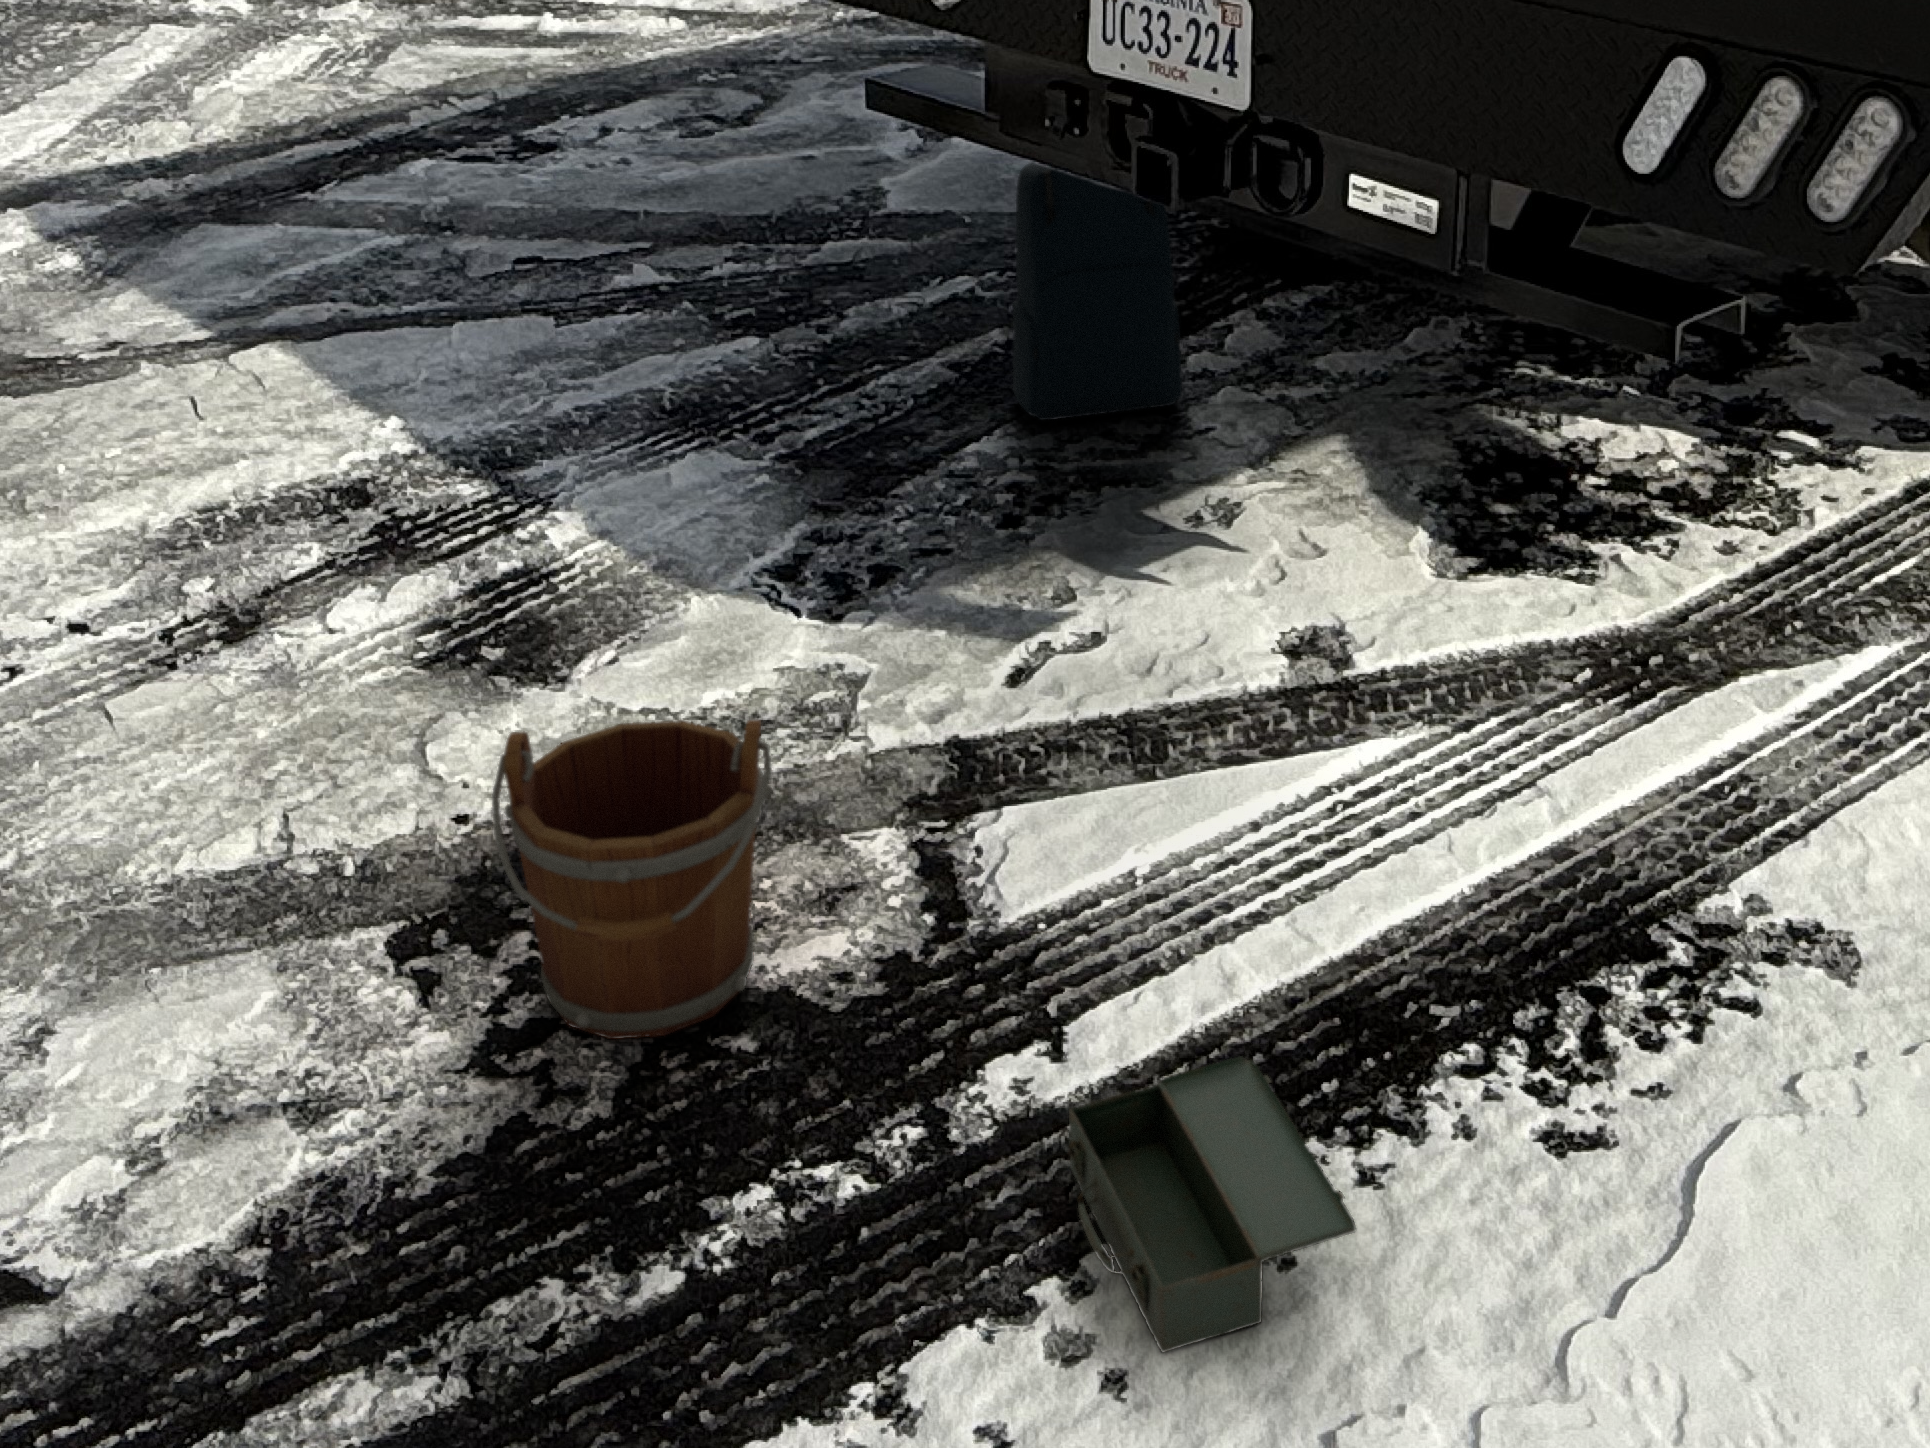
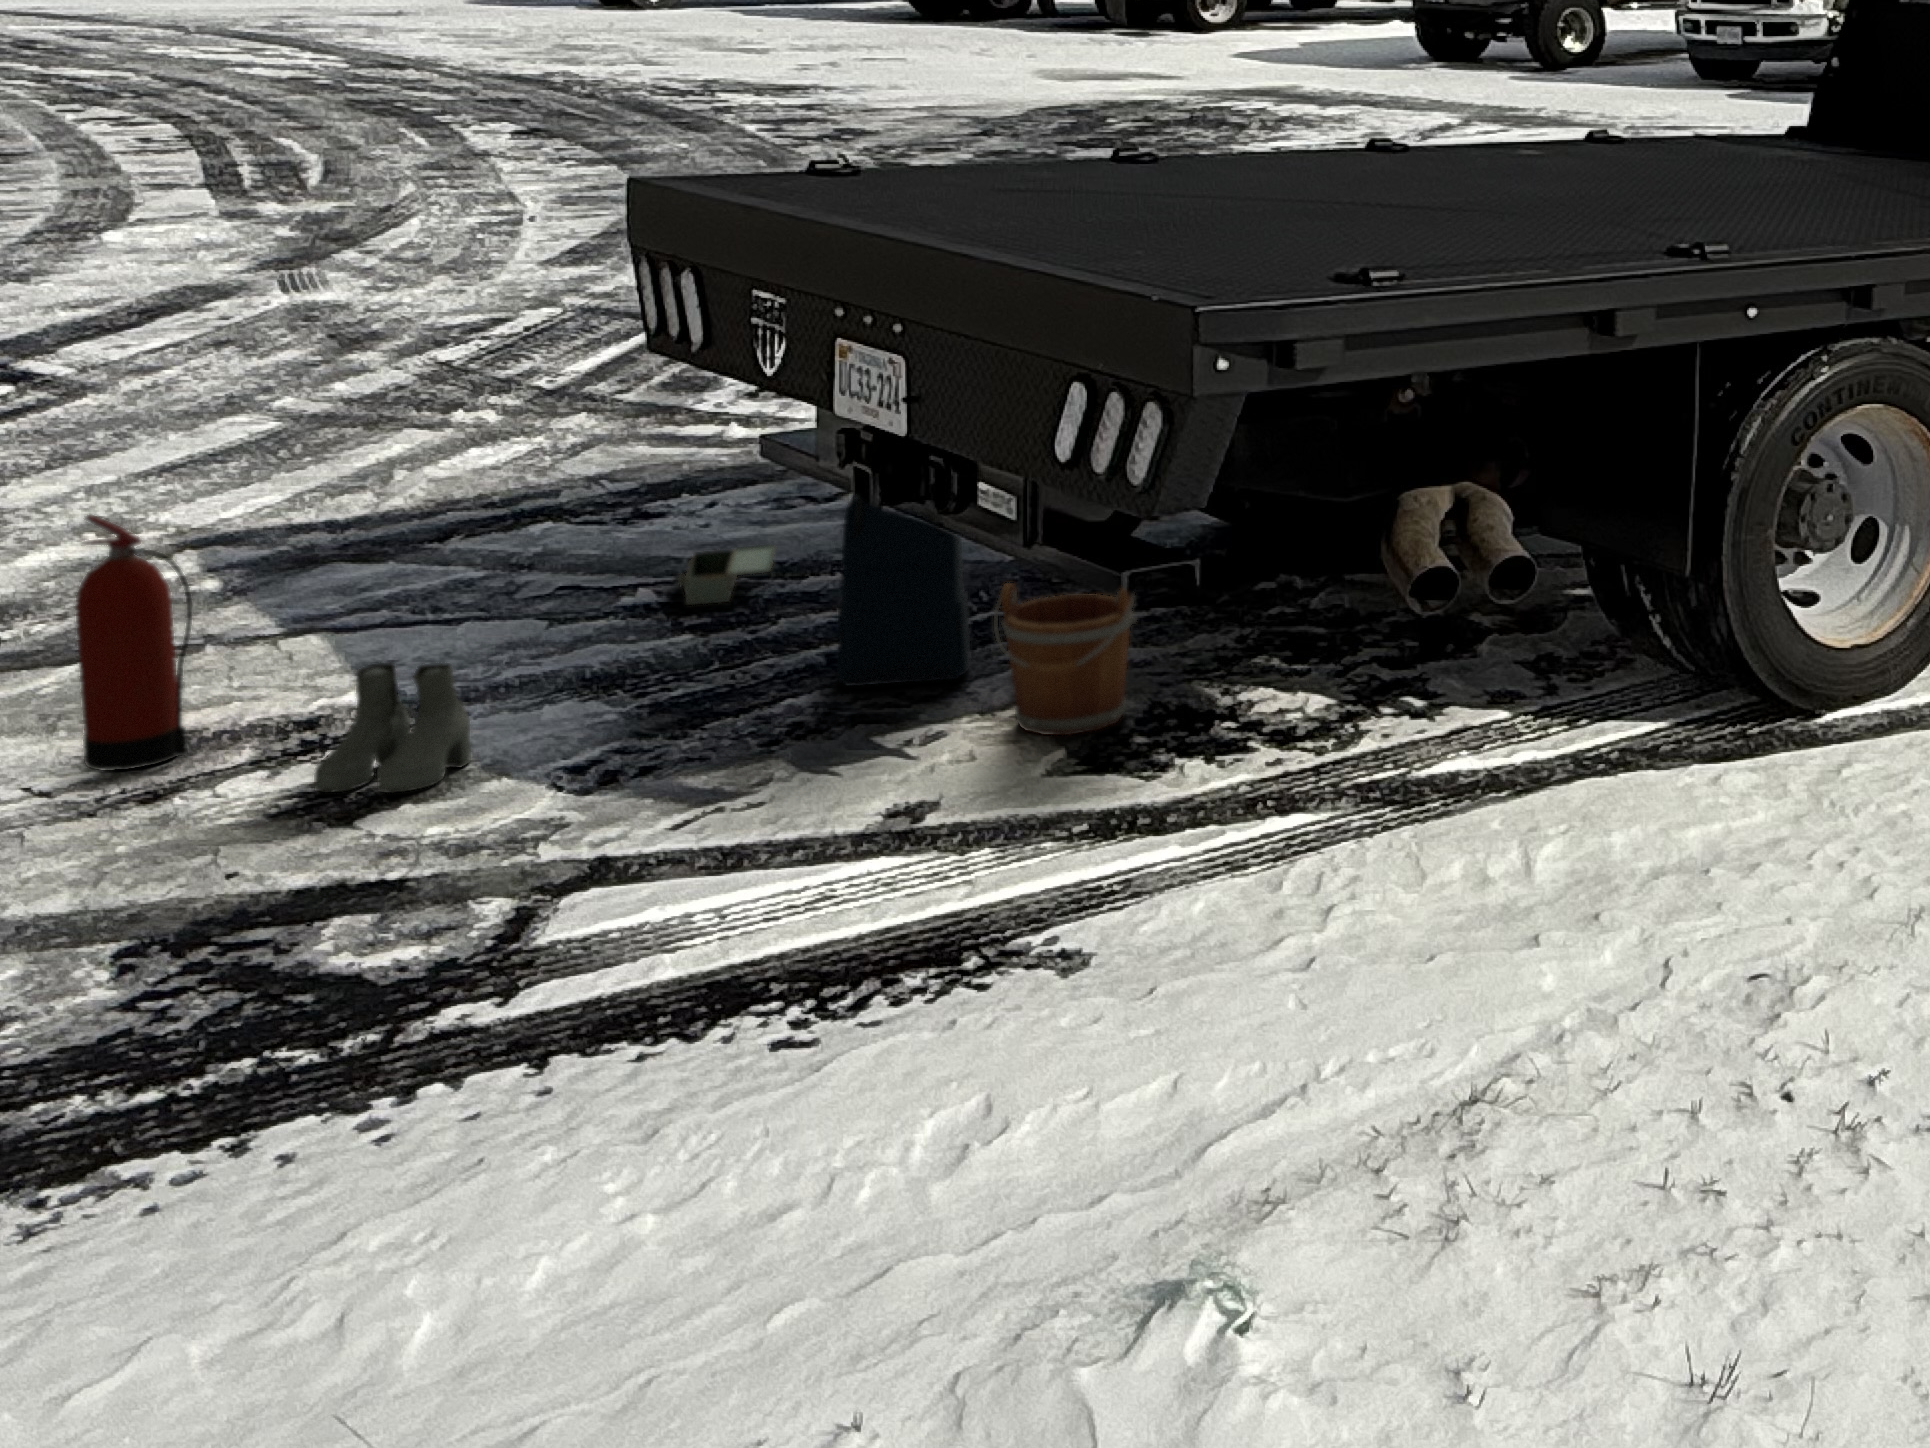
fire extinguisher: none [85,237,250,589] -> present [75,515,192,771]
boots: none [471,434,642,626] -> present [314,663,471,793]
bucket: present [492,720,772,1039] -> present [994,583,1136,735]
toolbox: present [1068,1056,1356,1352] -> present [678,545,776,605]

